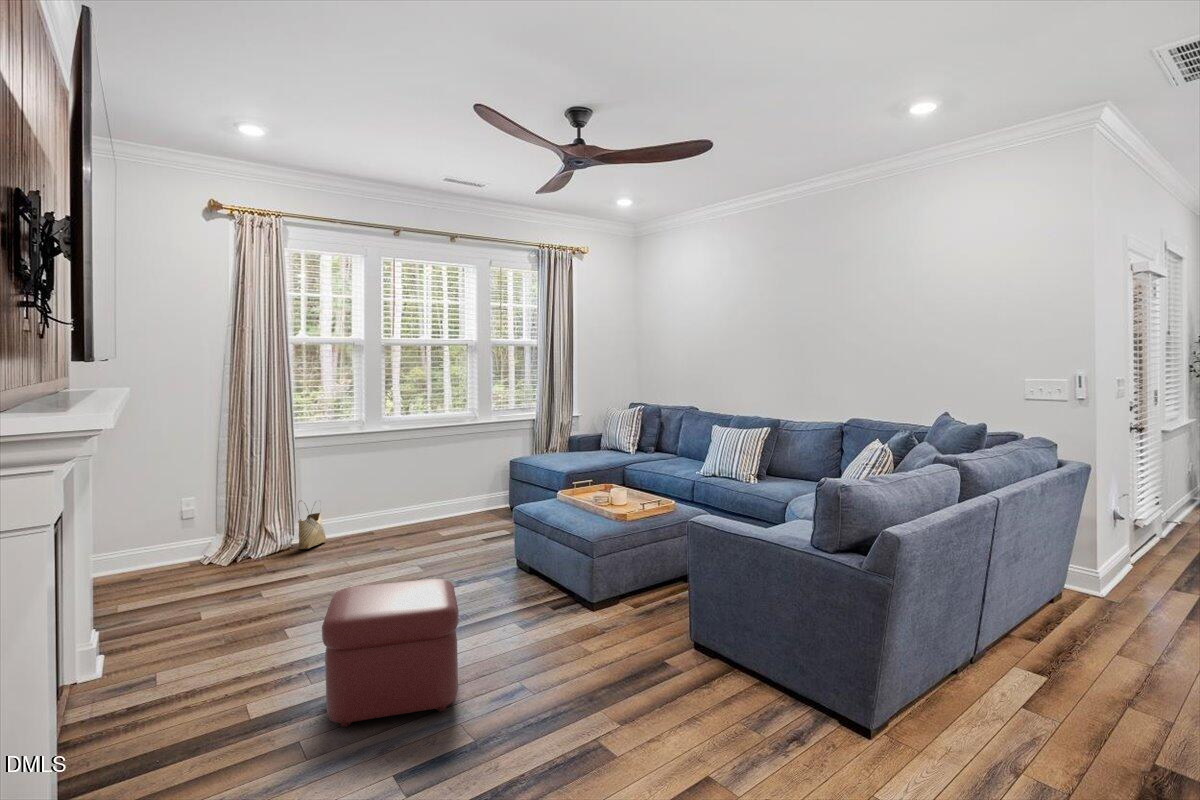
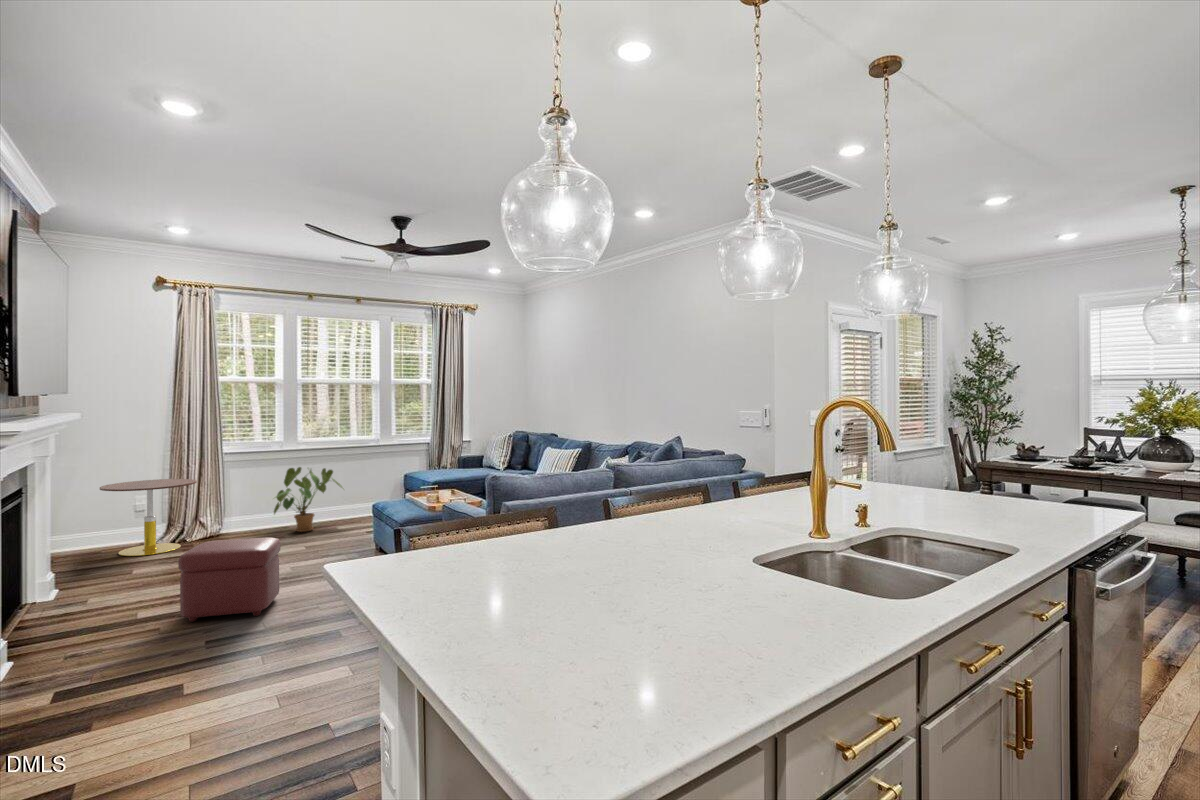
house plant: none [359,454,450,541] -> present [274,467,344,532]
side table: none [138,474,266,585] -> present [100,479,197,556]
woven basket: present [298,500,326,549] -> none [223,499,247,536]

